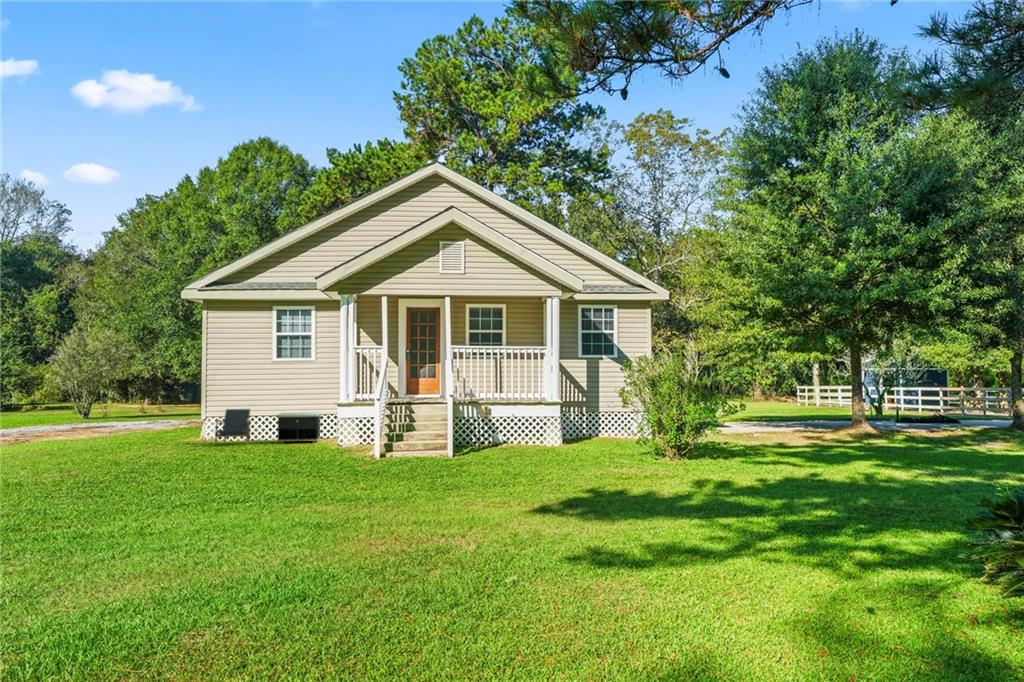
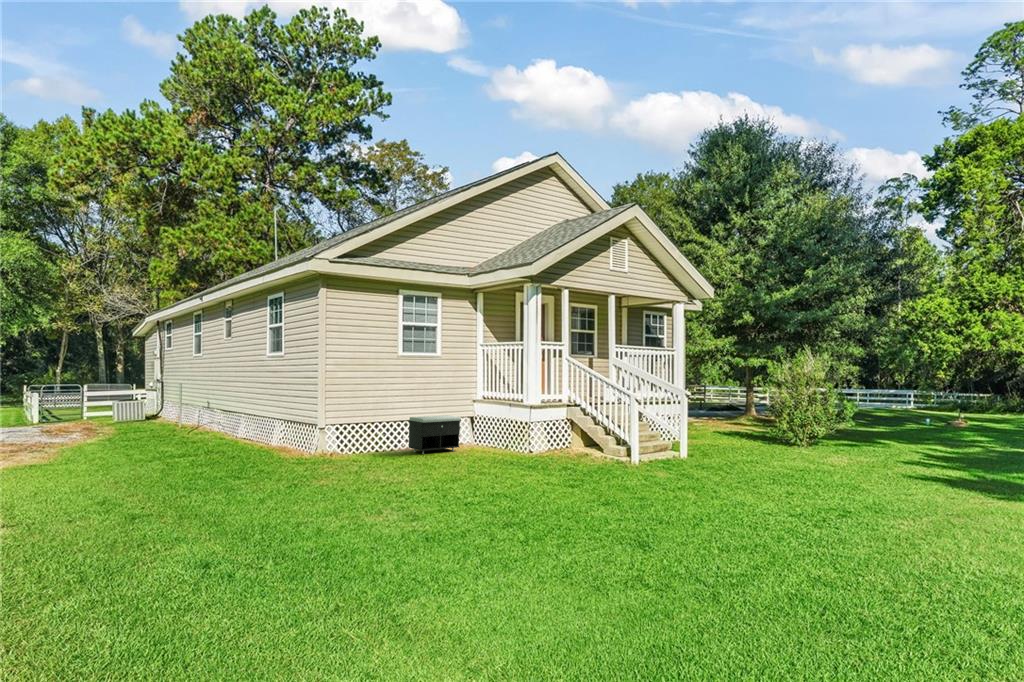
lounge chair: present [215,409,251,445] -> none [352,414,399,462]

